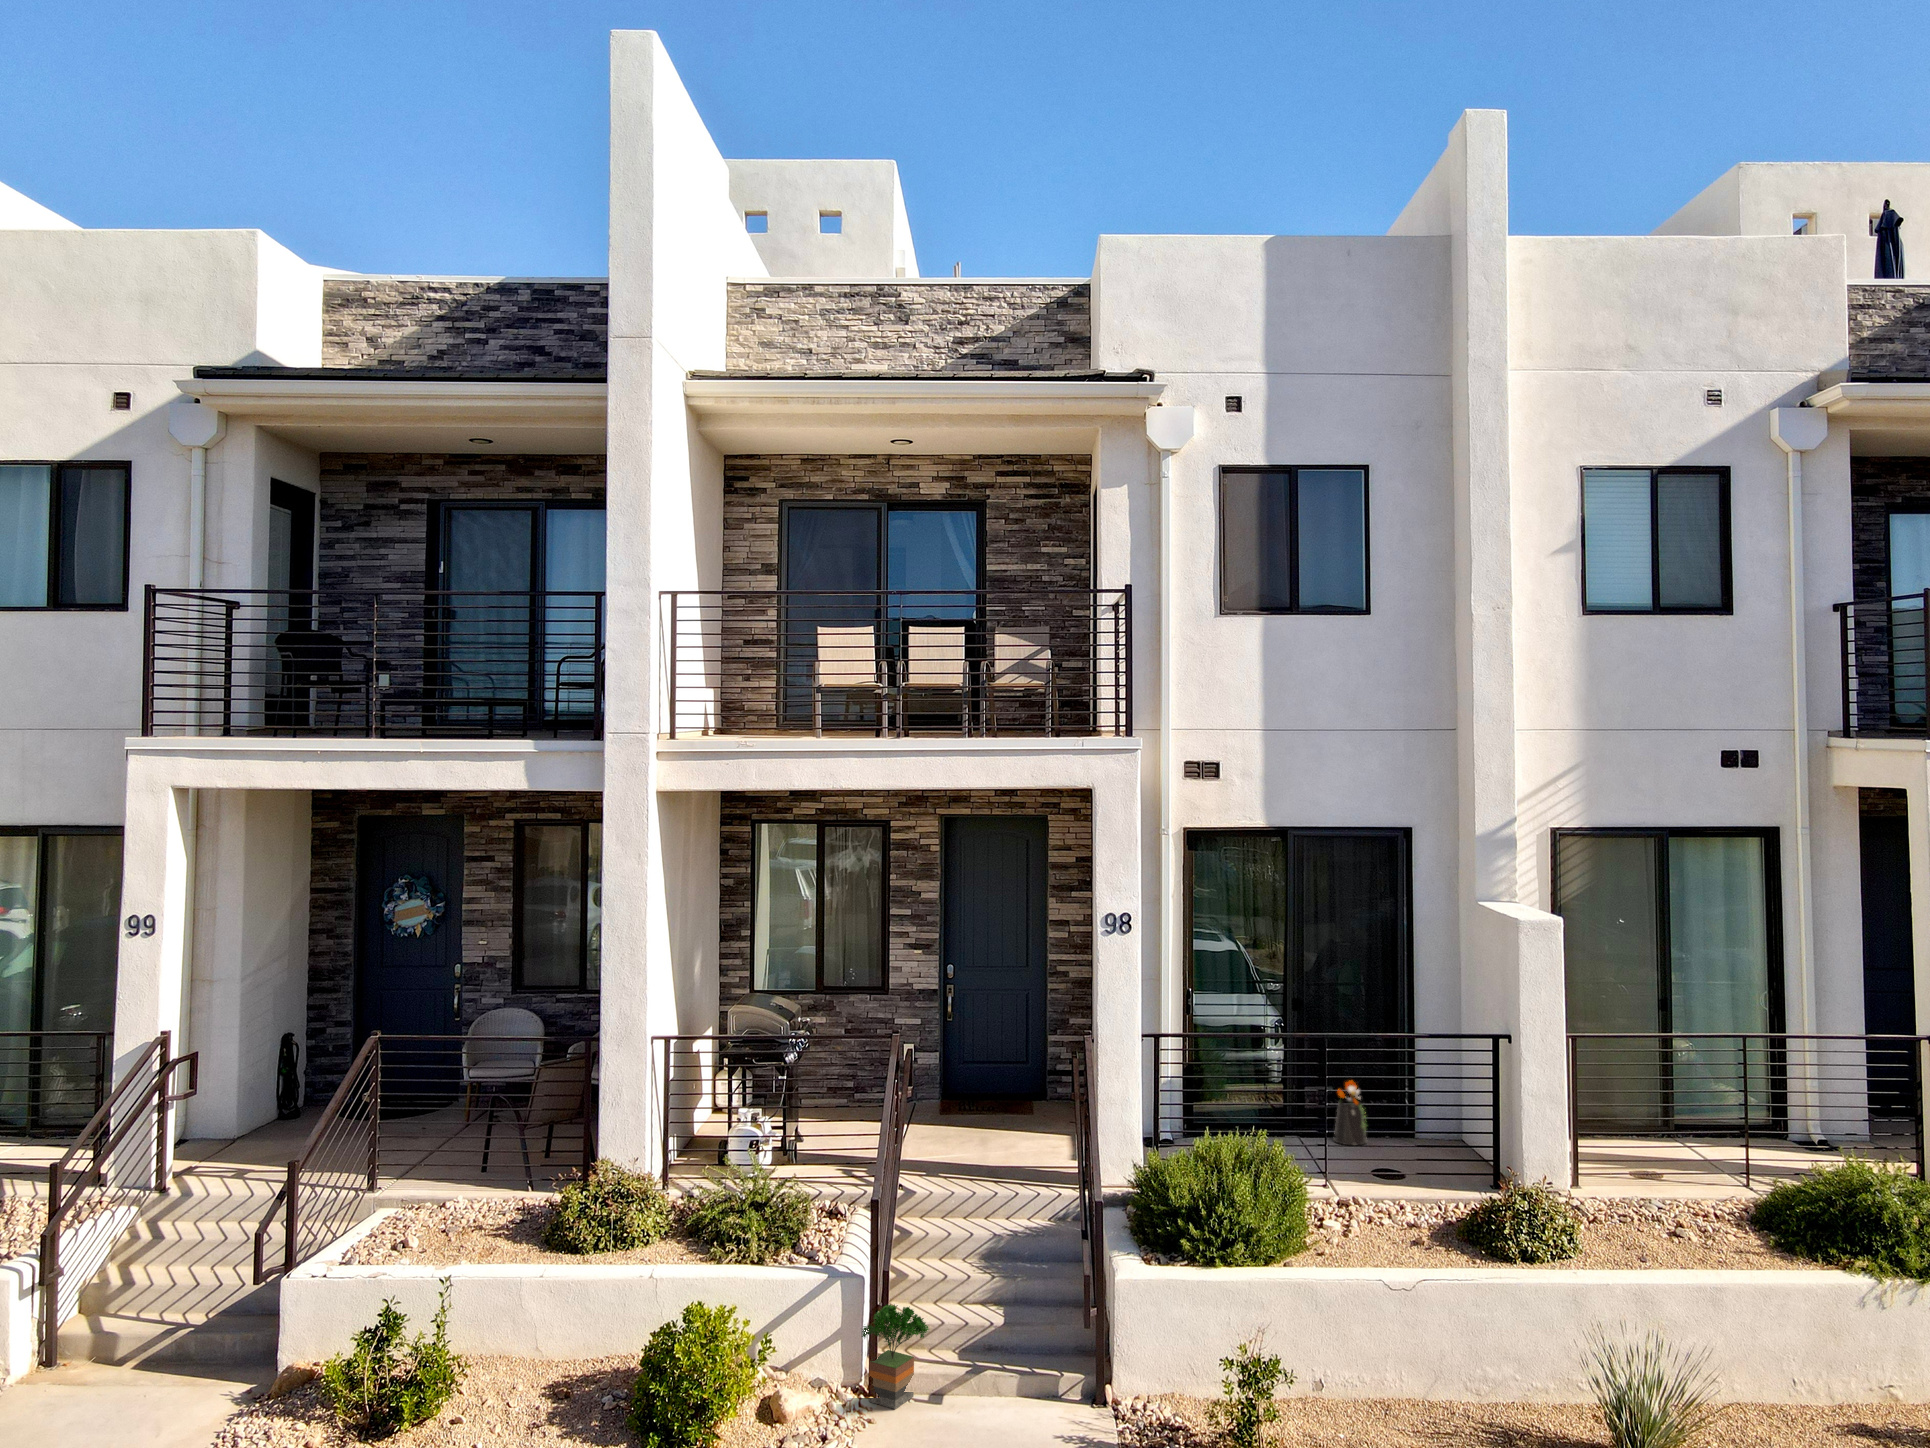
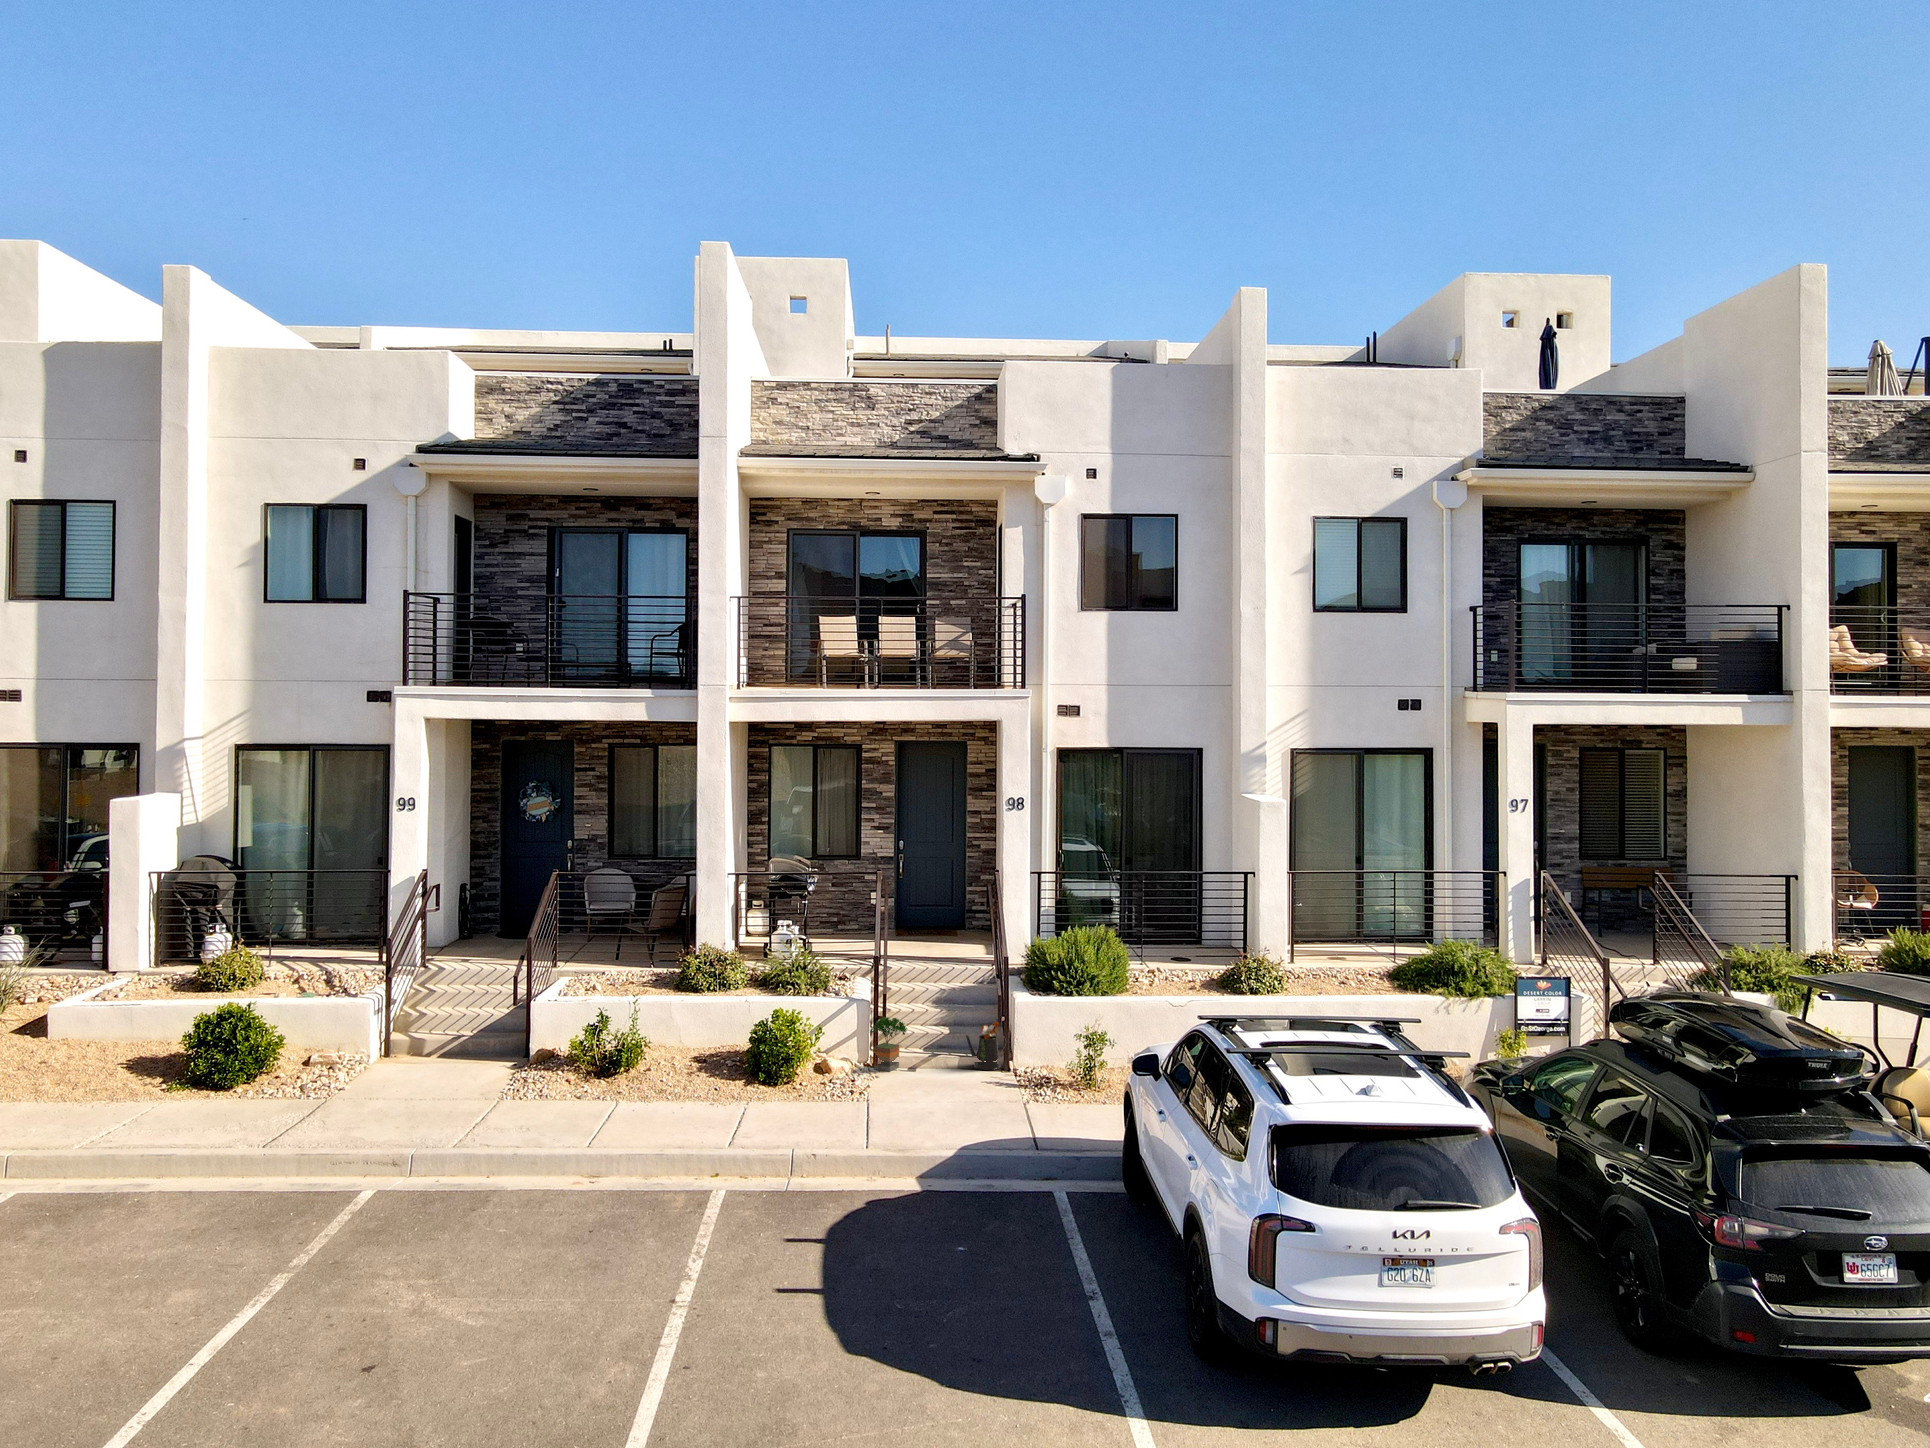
watering can: present [1333,1081,1367,1145] -> present [966,1022,1005,1070]

